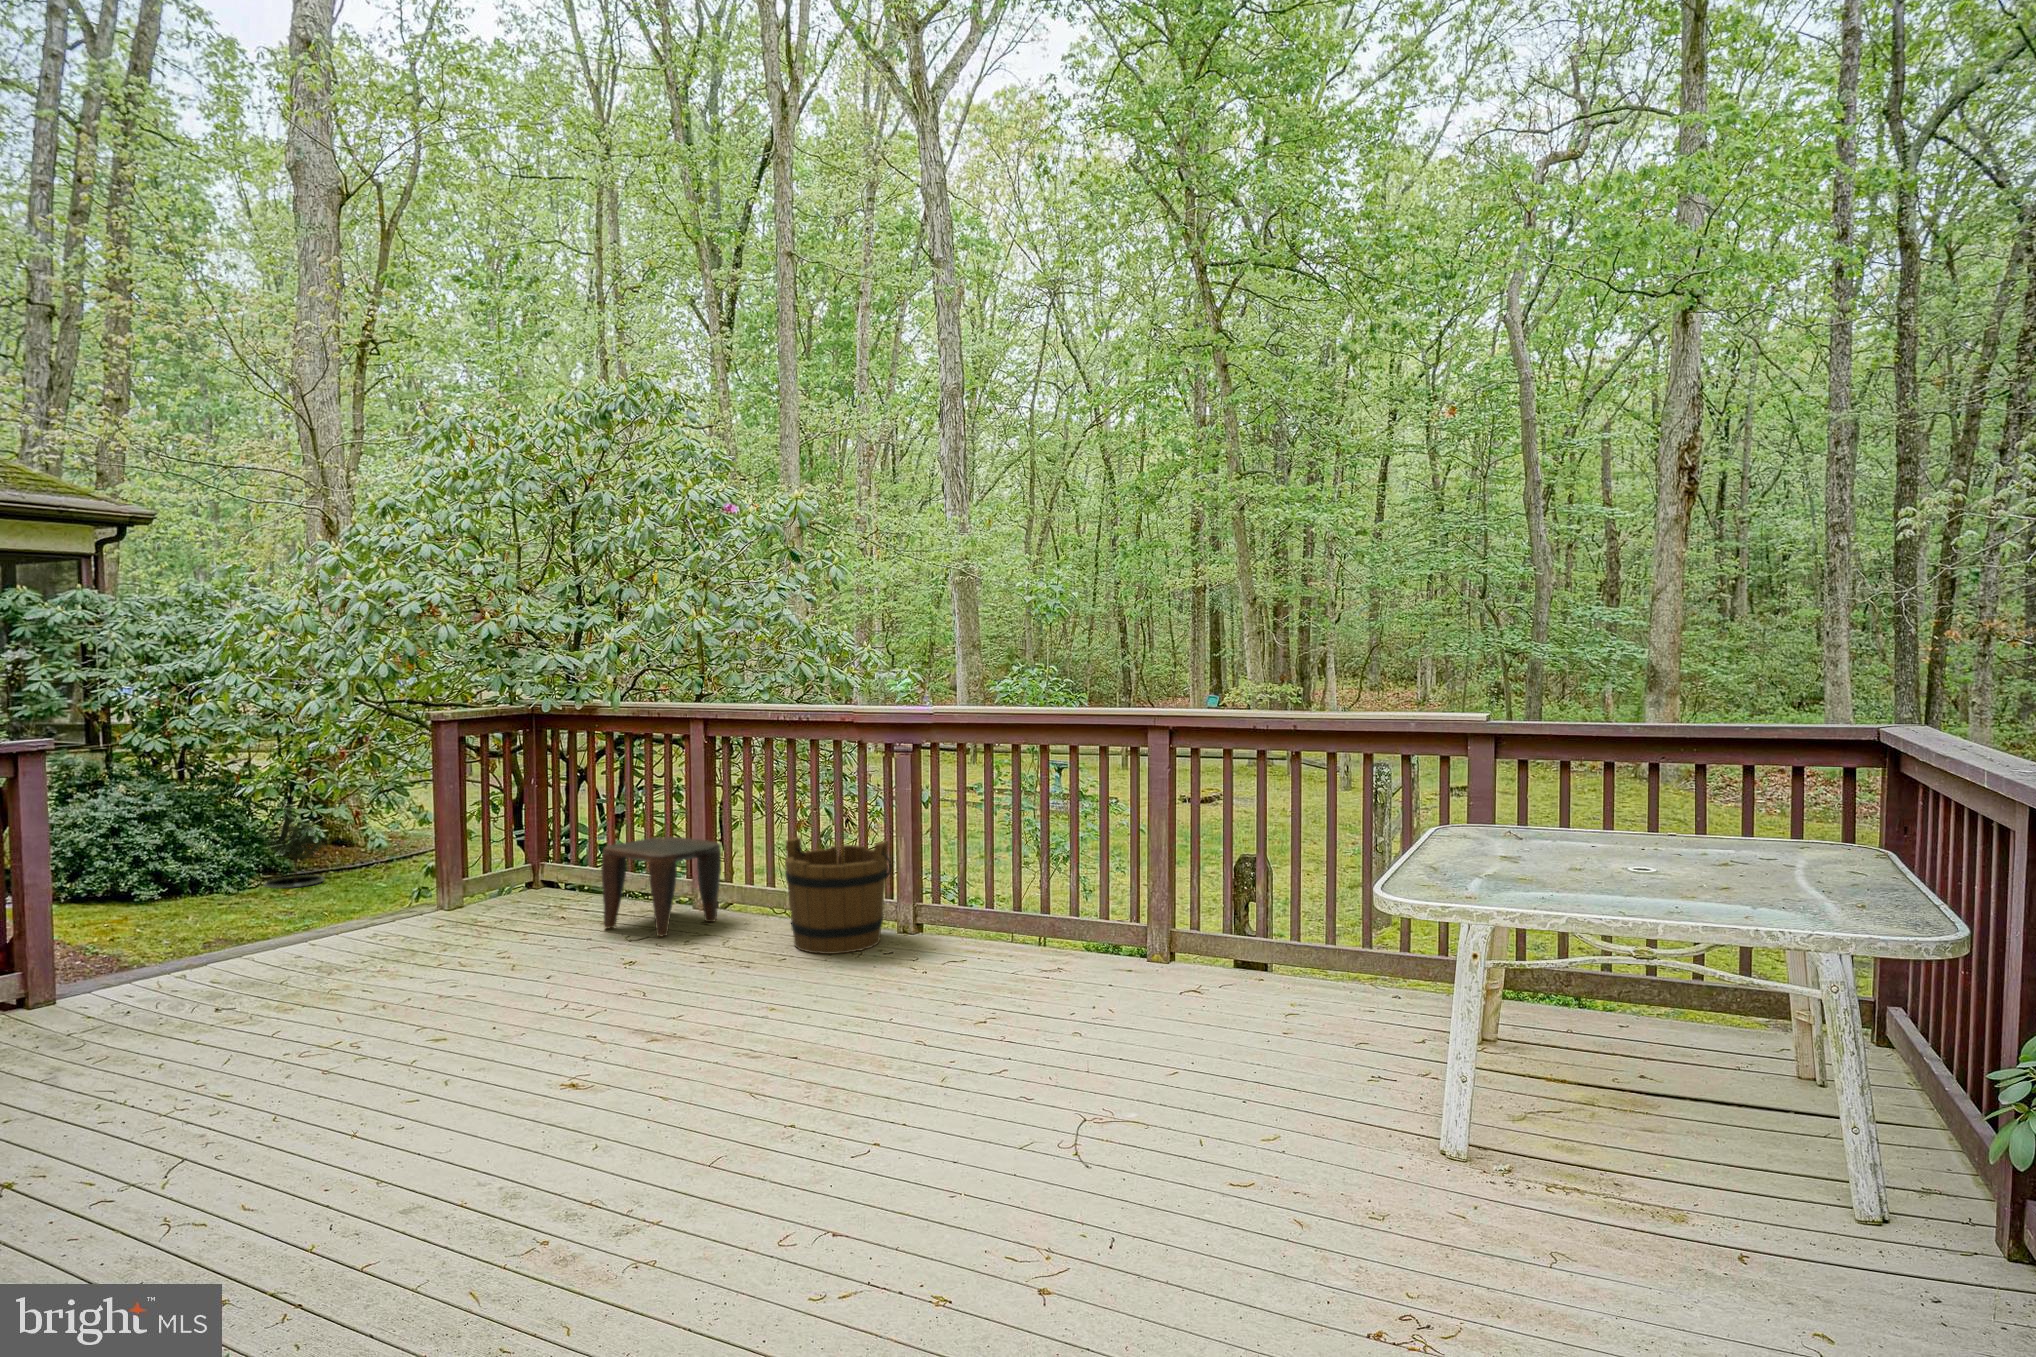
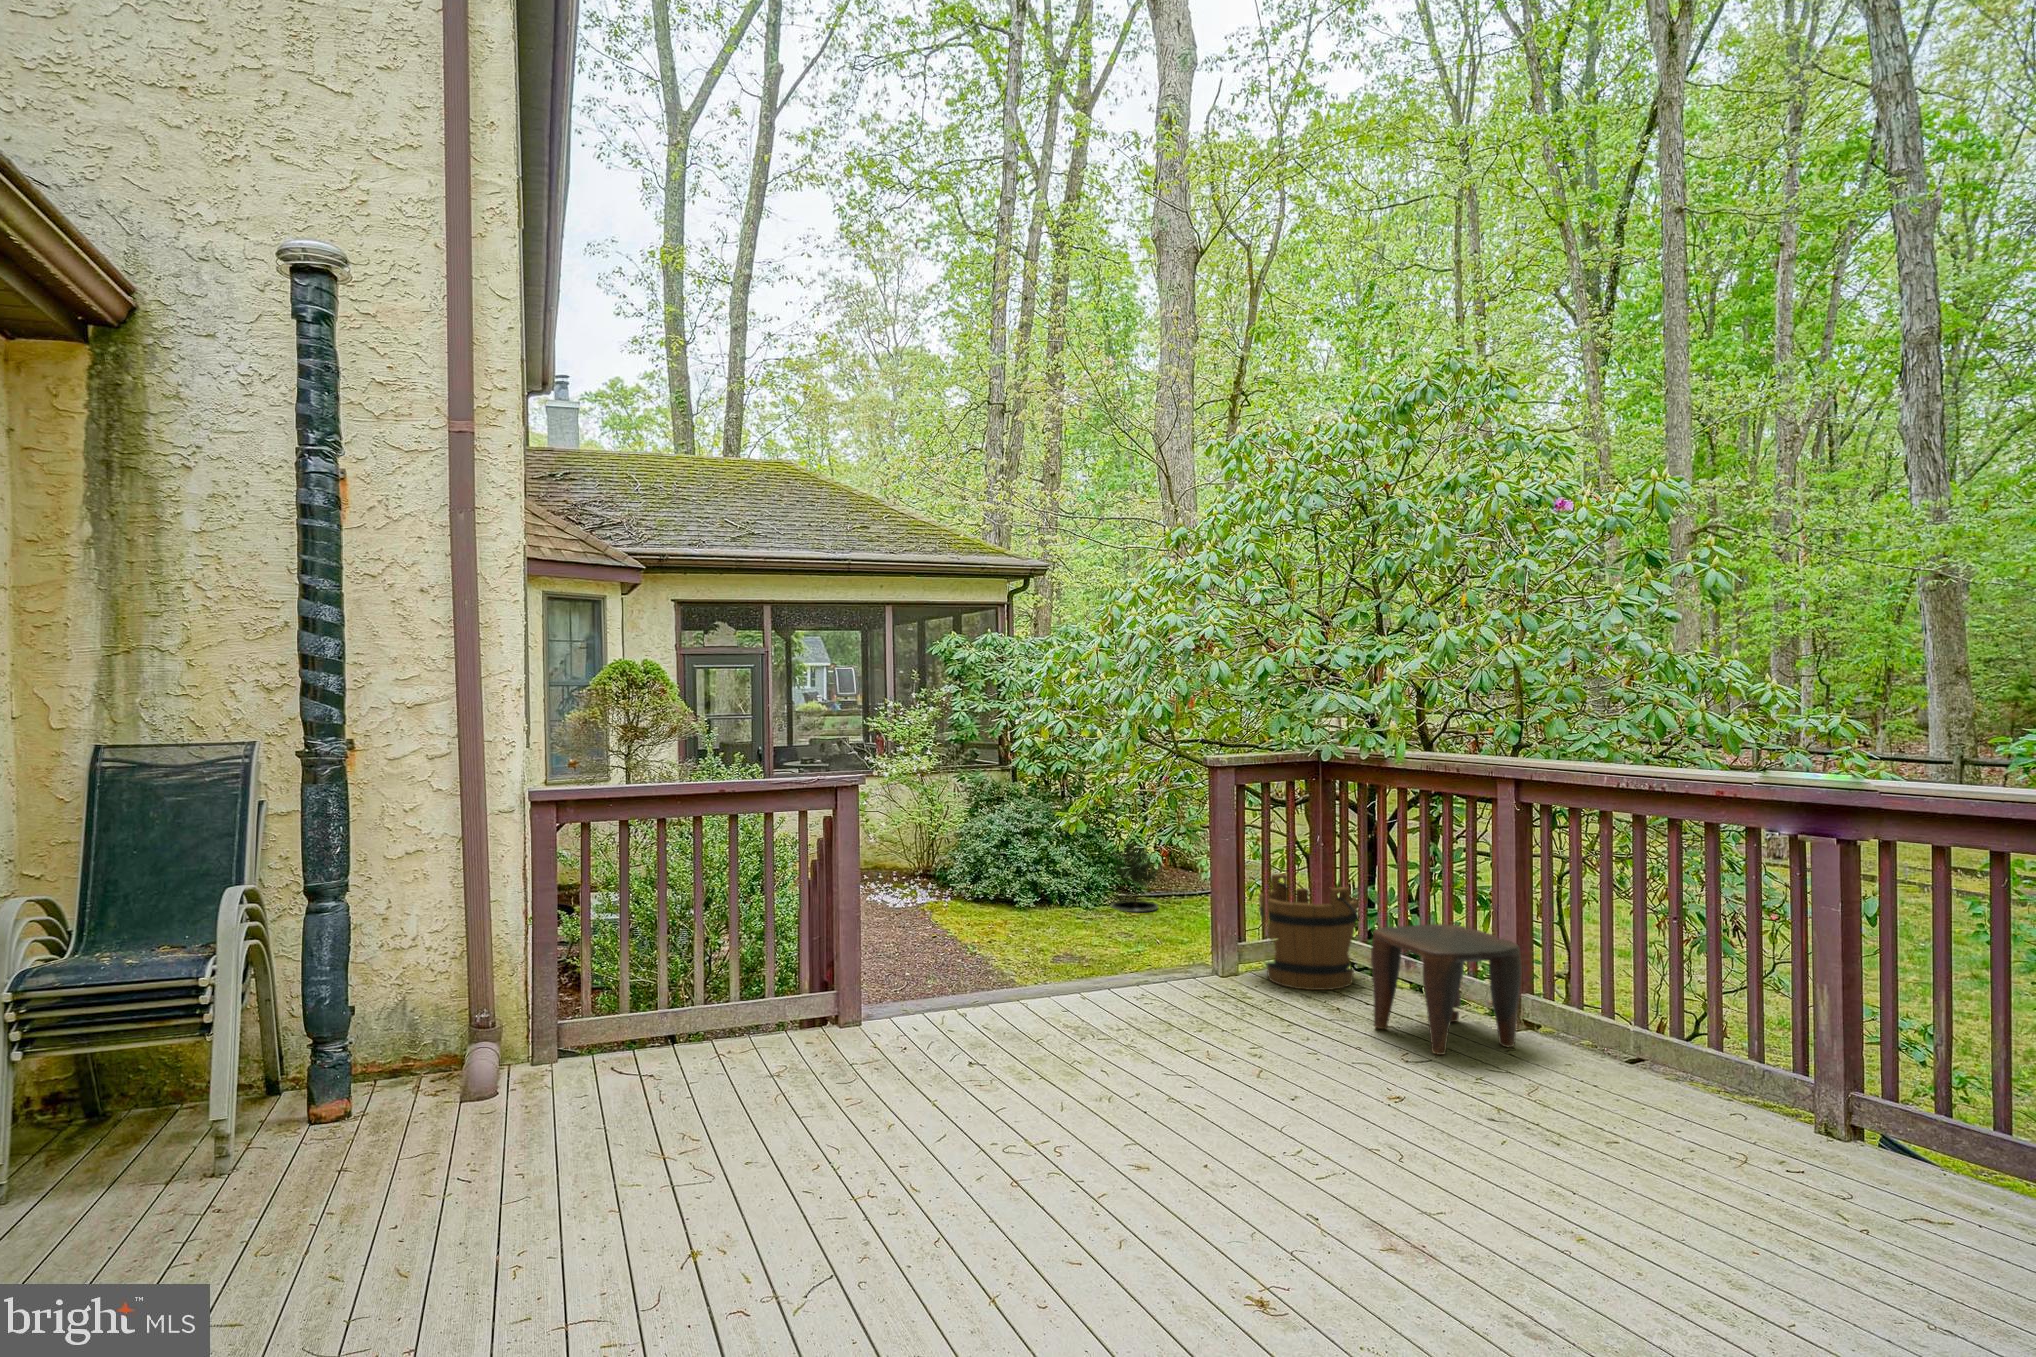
bucket: present [785,837,892,954] -> present [1259,874,1359,990]

